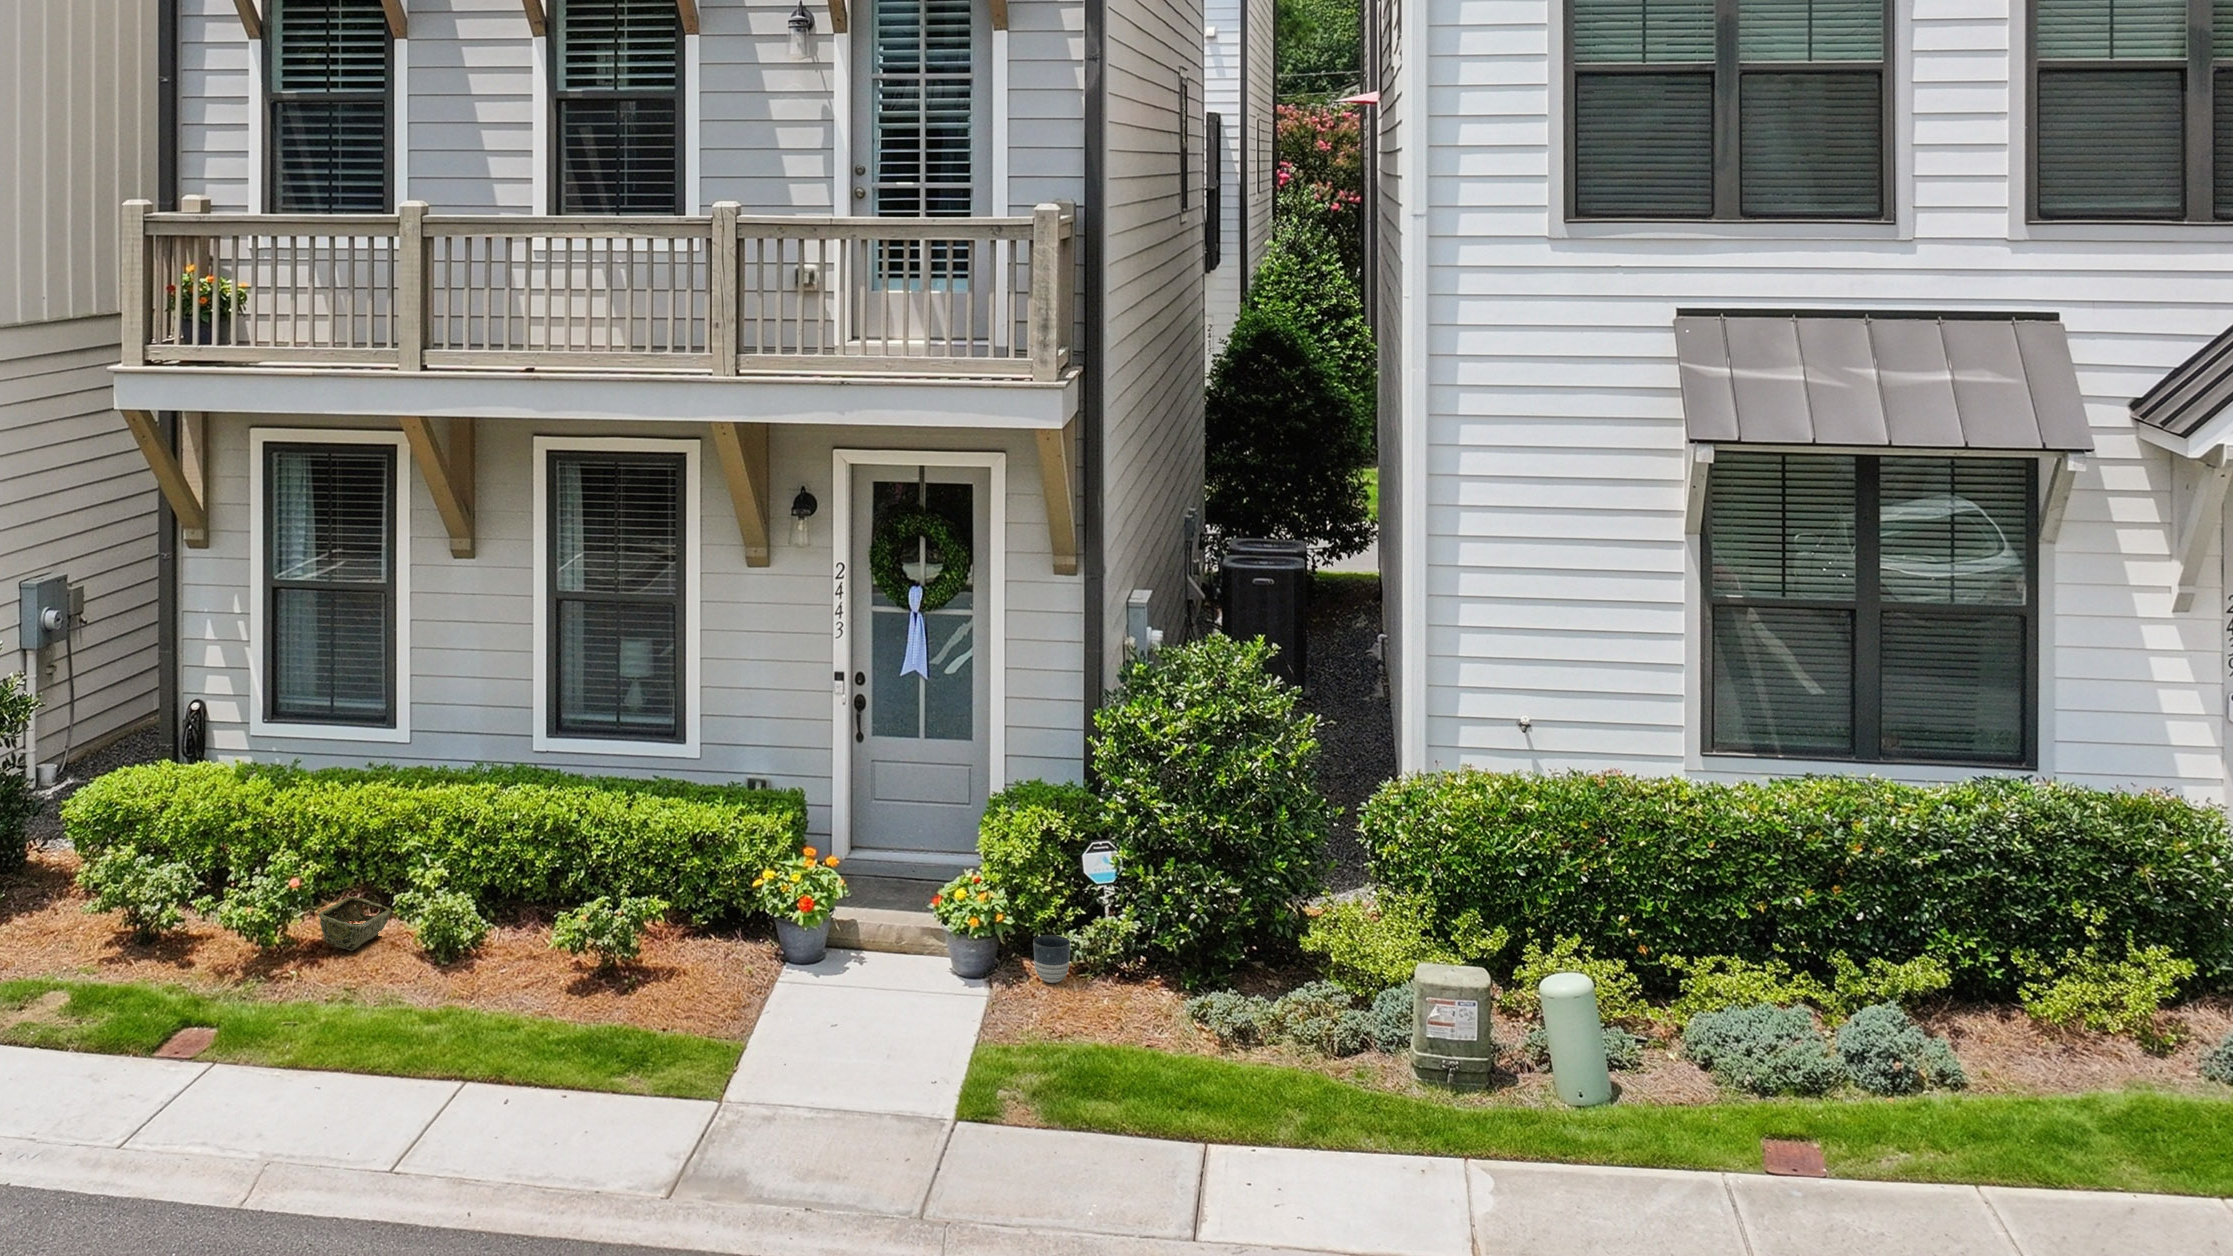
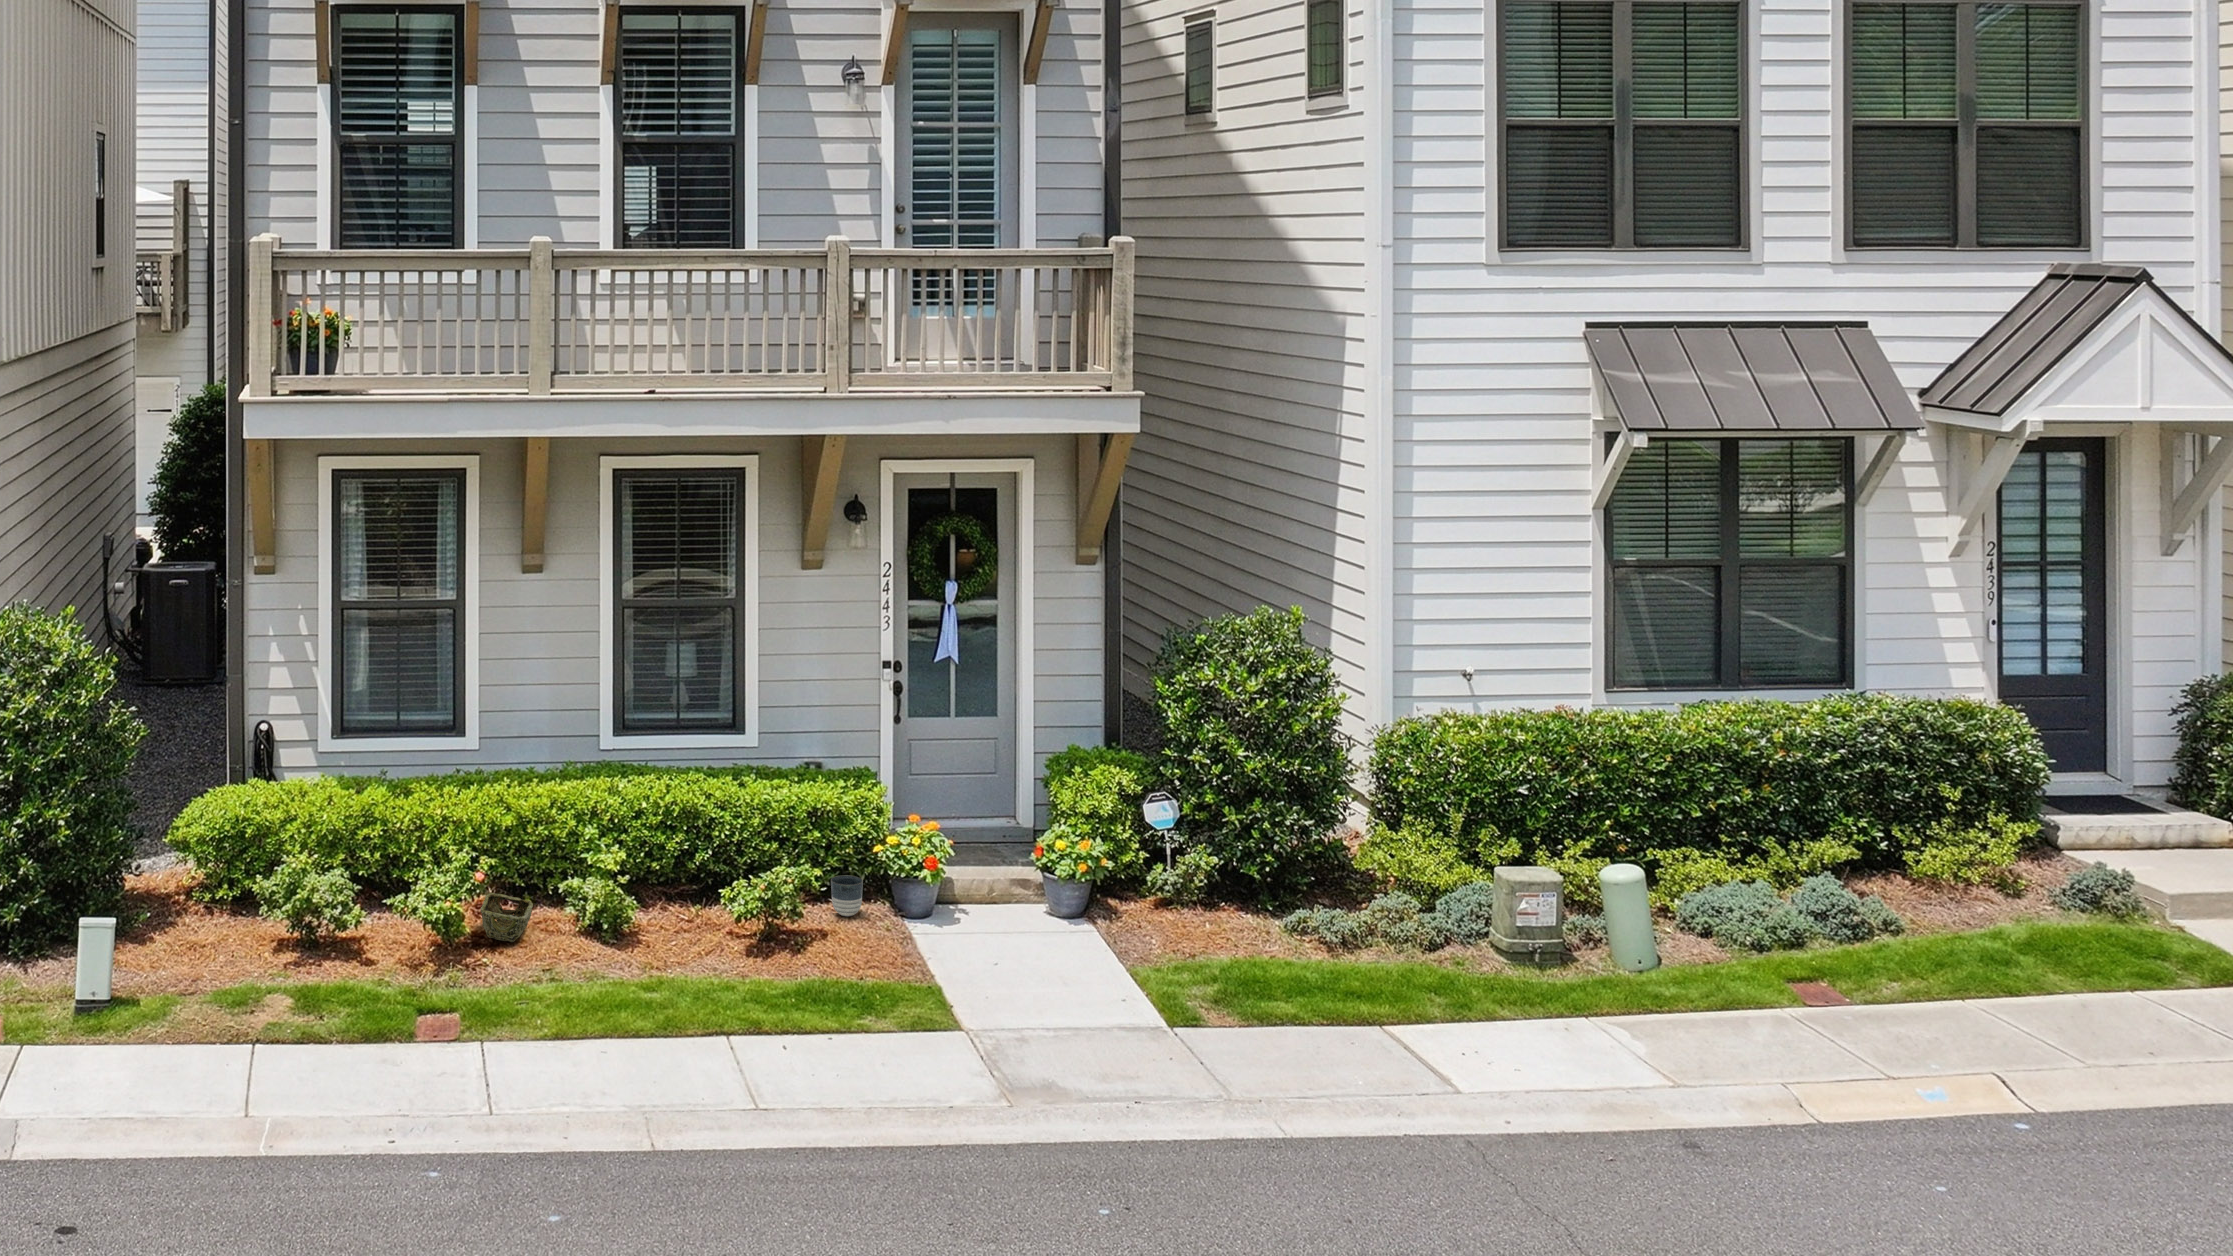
planter: present [1033,935,1070,983] -> present [831,875,863,916]

